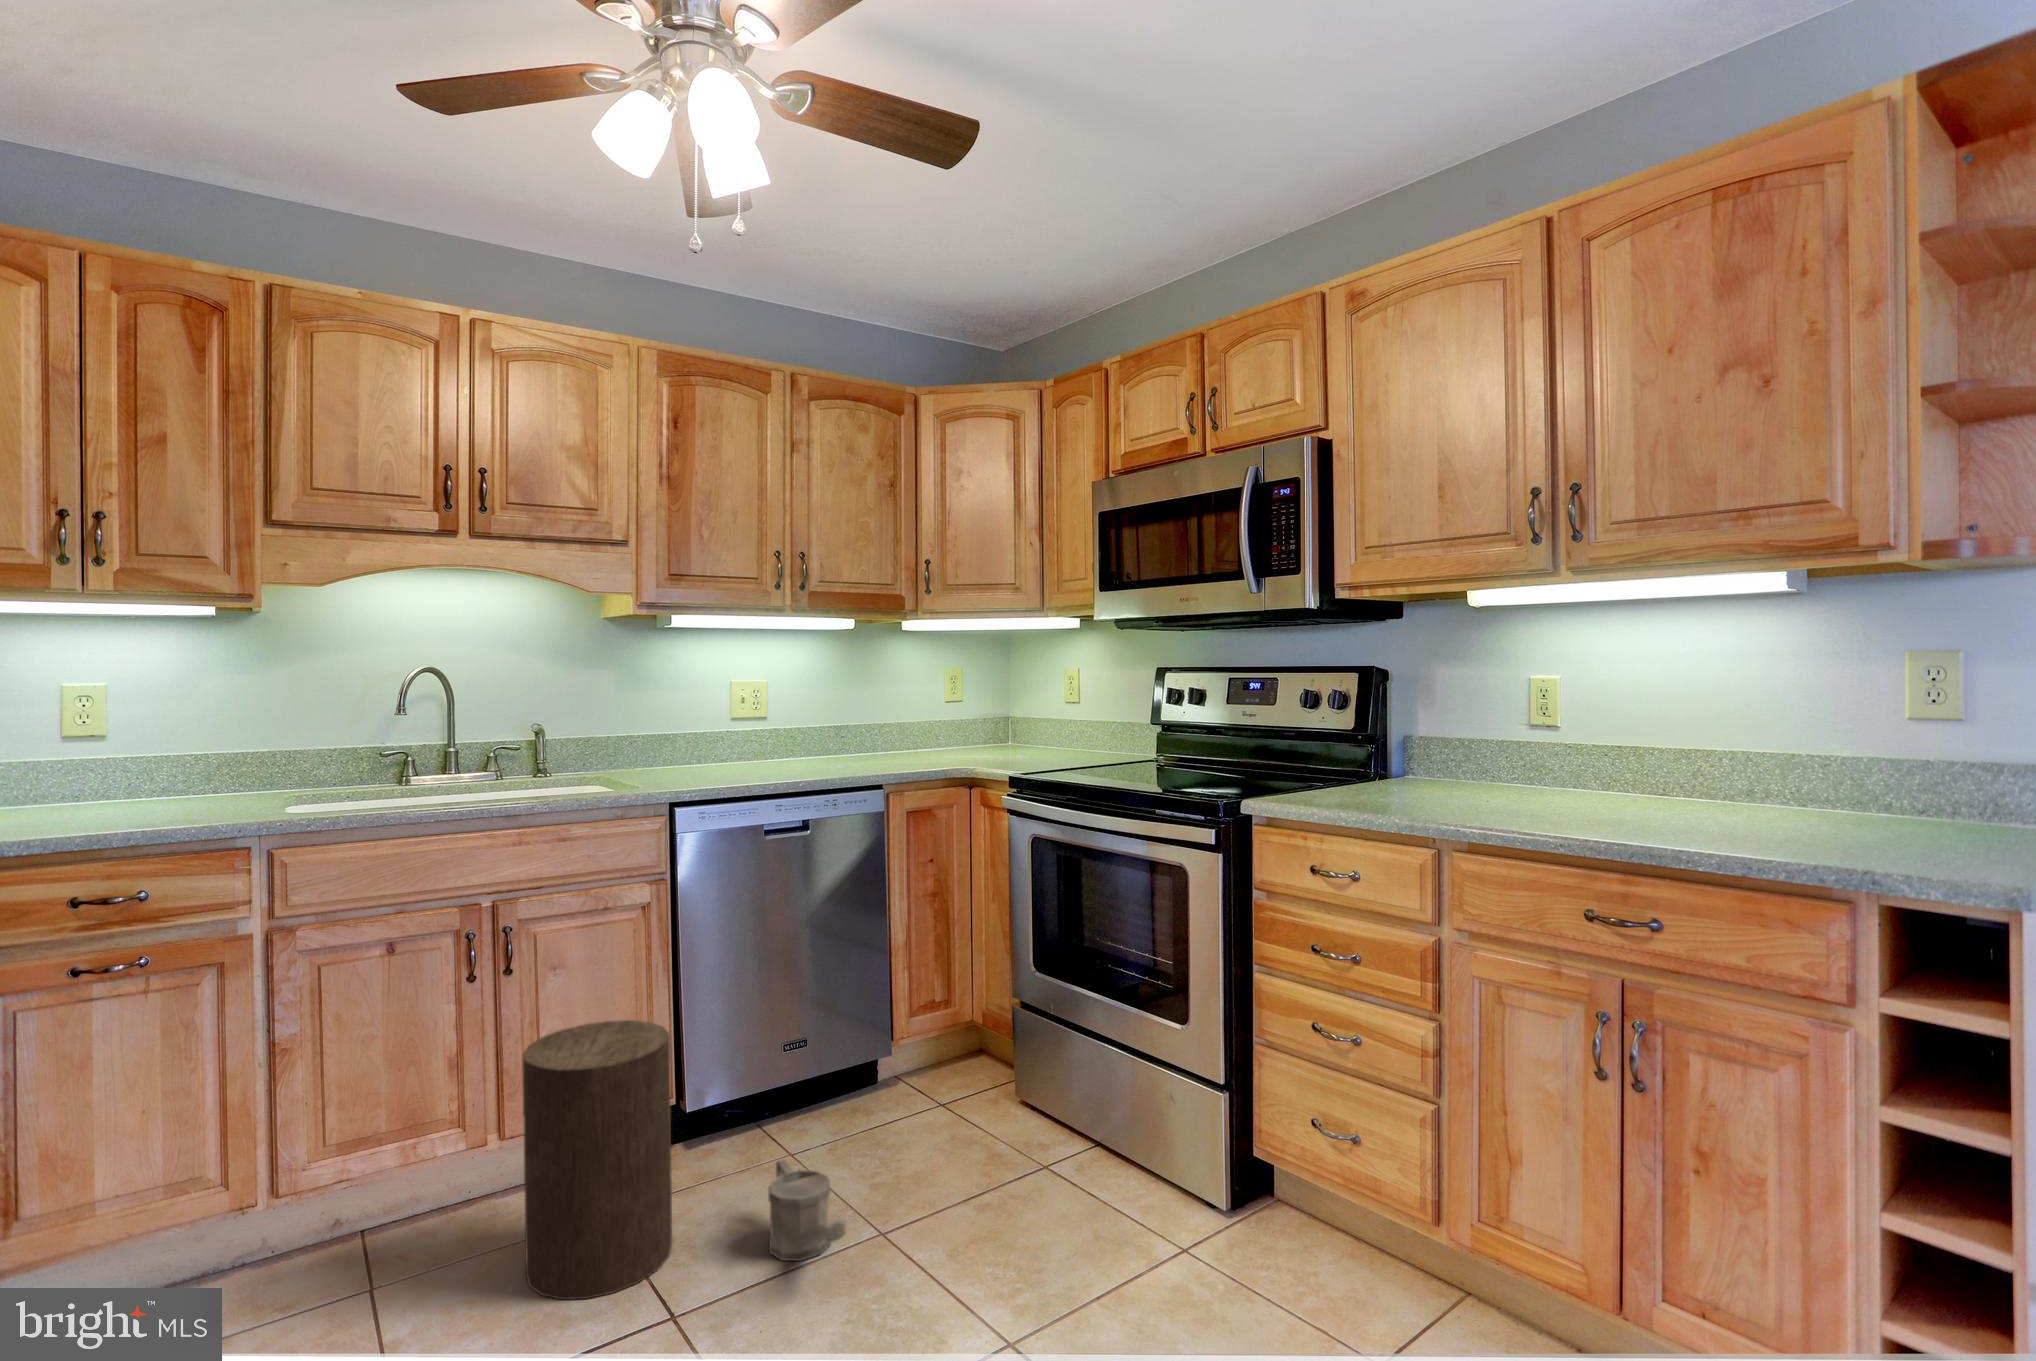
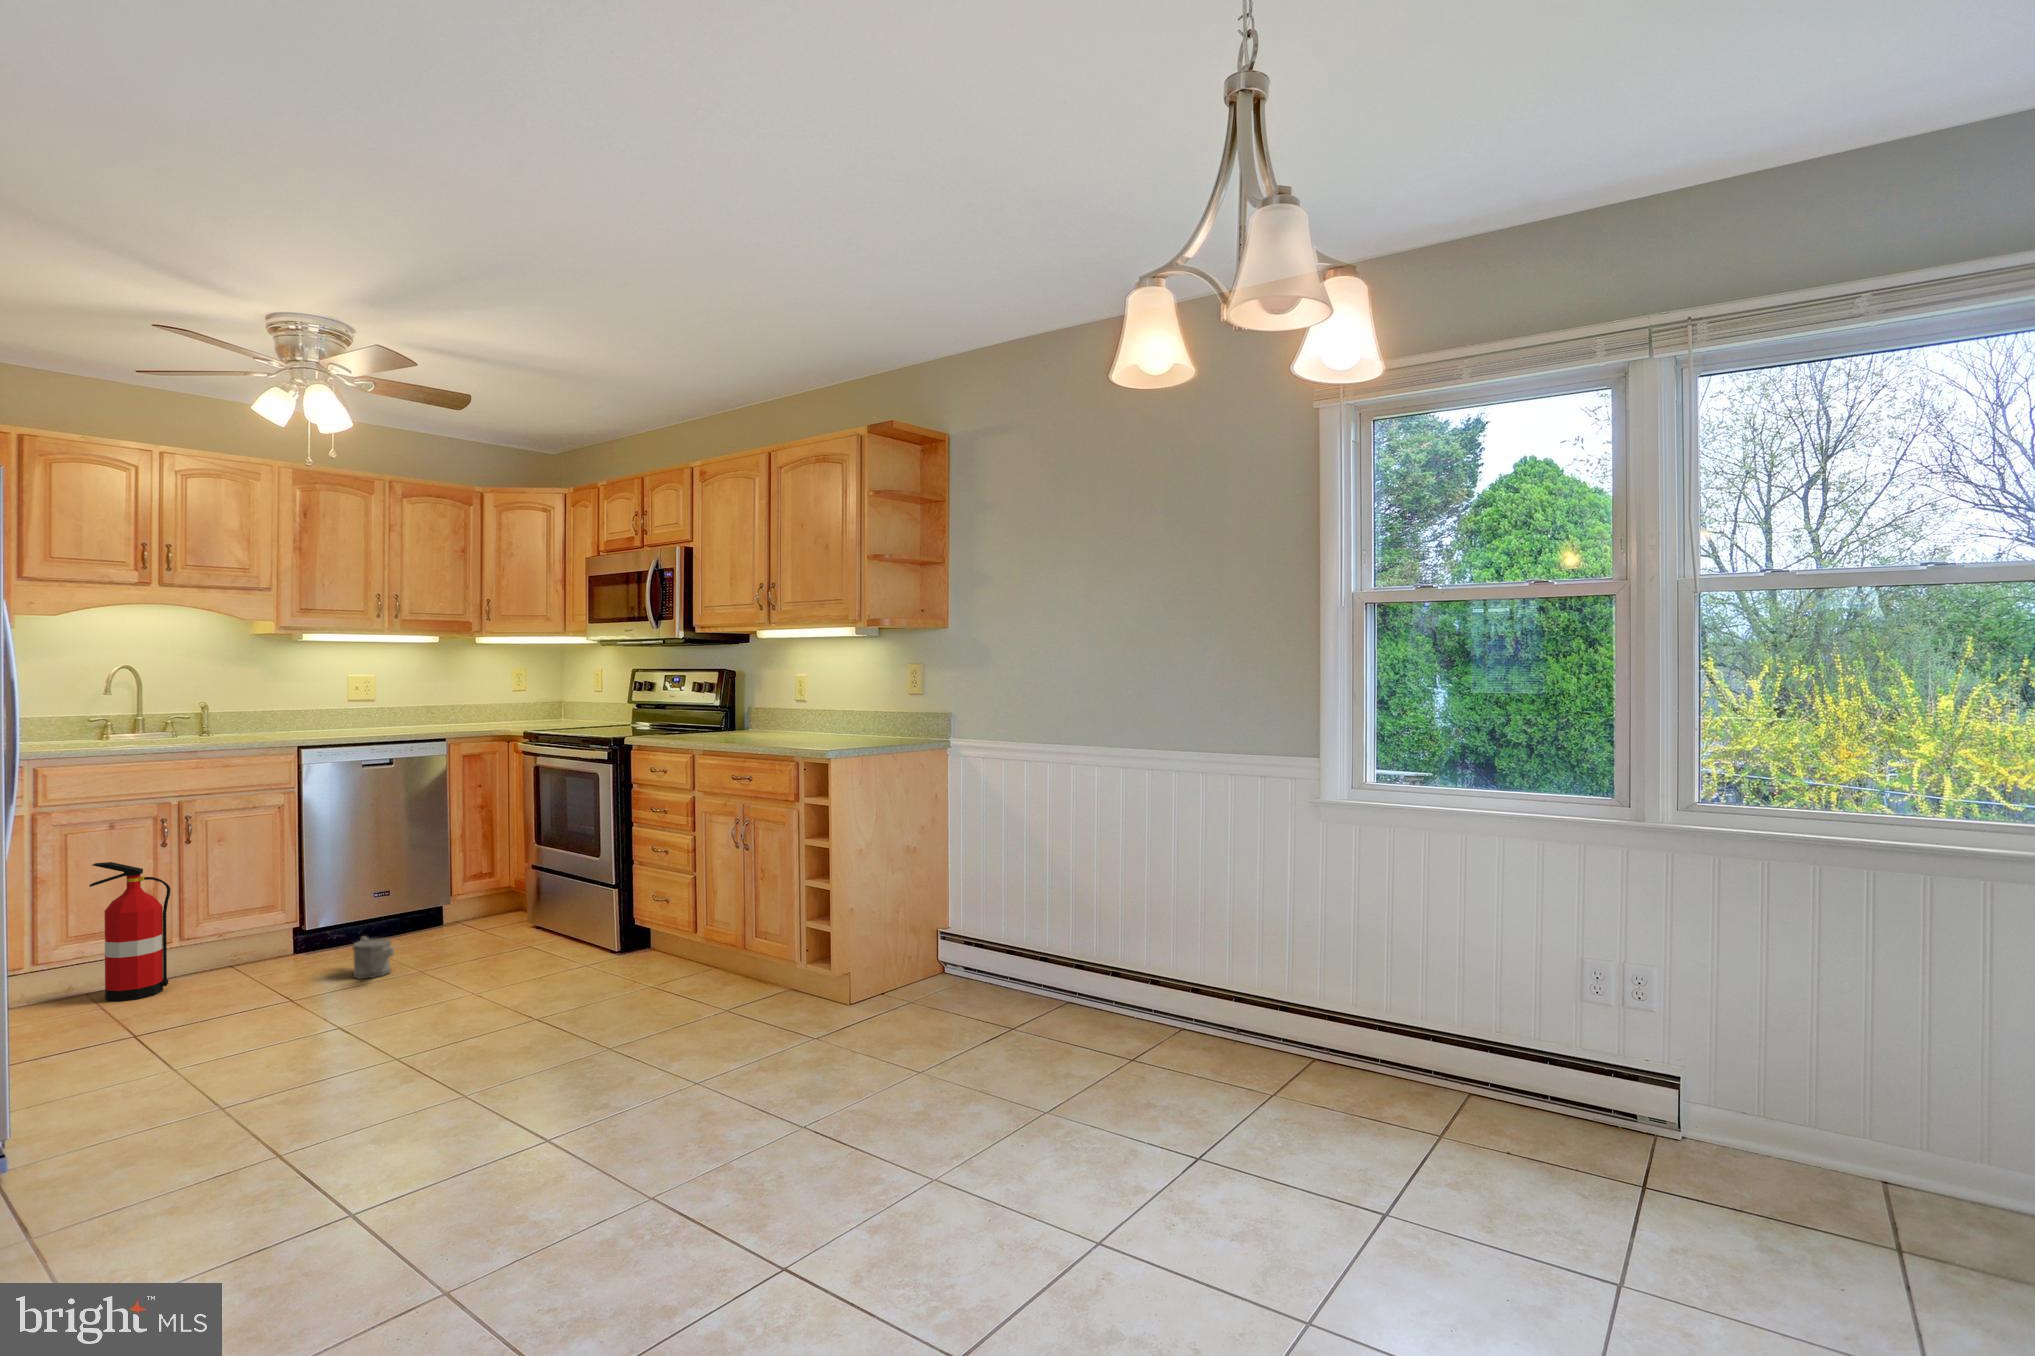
stool: present [523,1020,672,1300] -> none [202,862,294,997]
fire extinguisher: none [346,1023,475,1289] -> present [89,862,170,1001]

